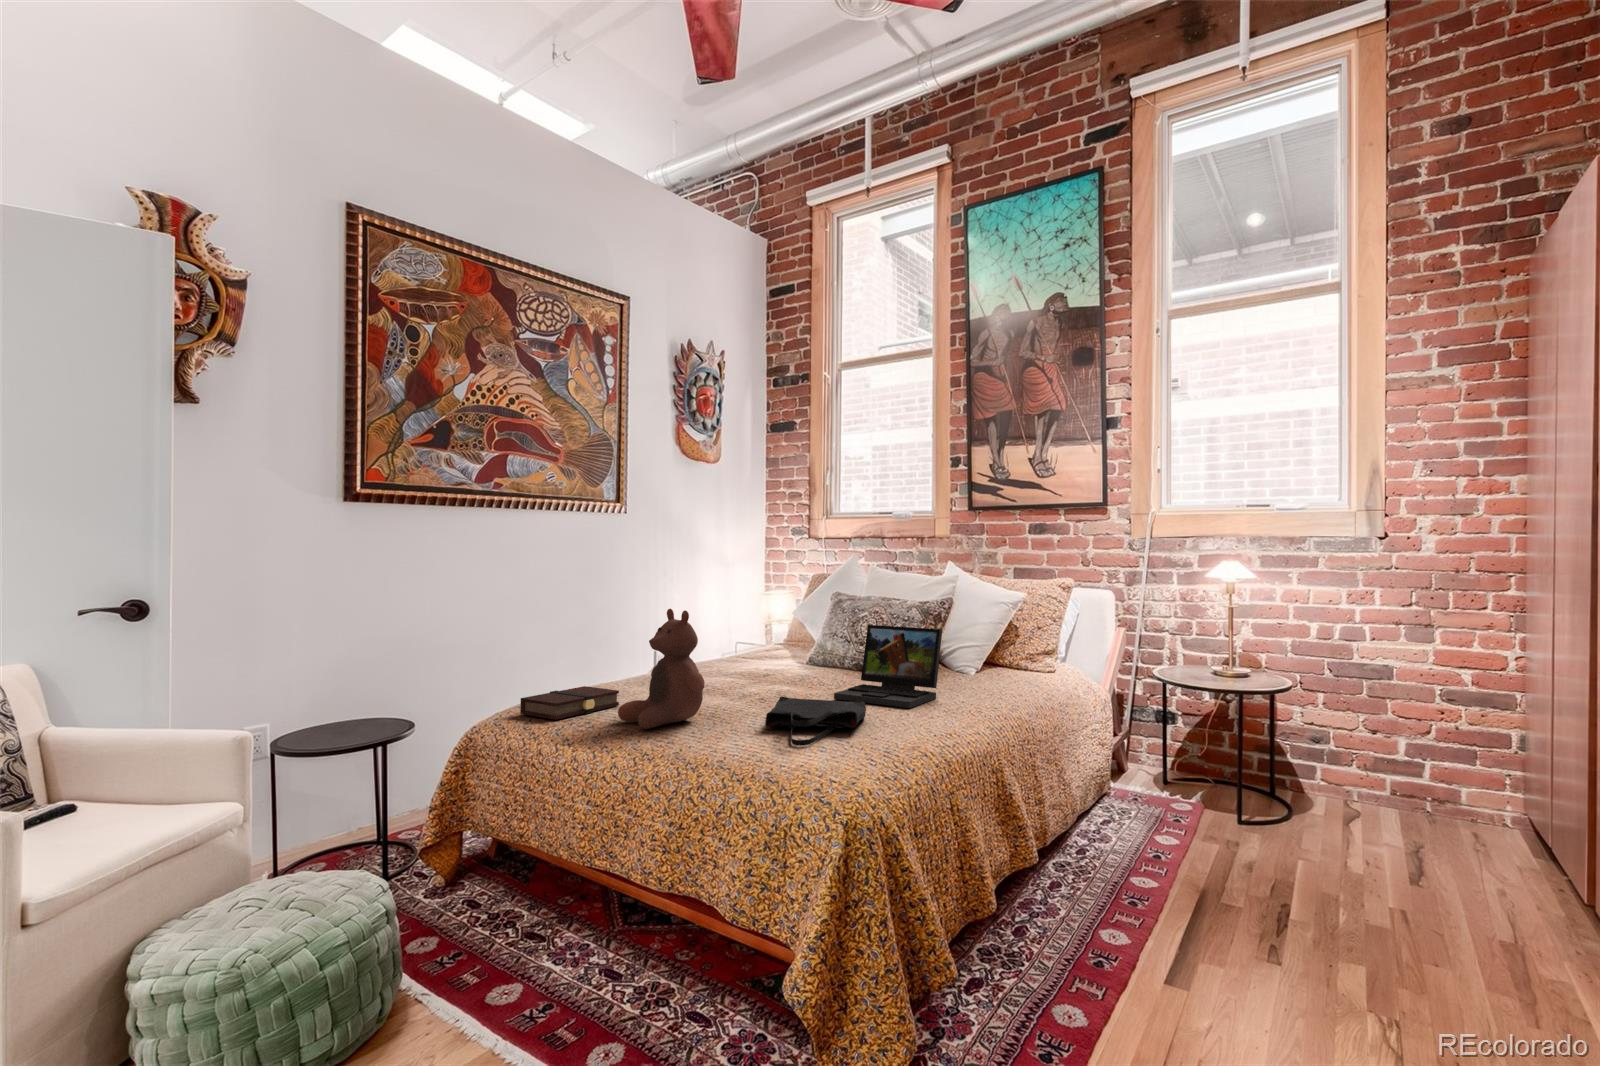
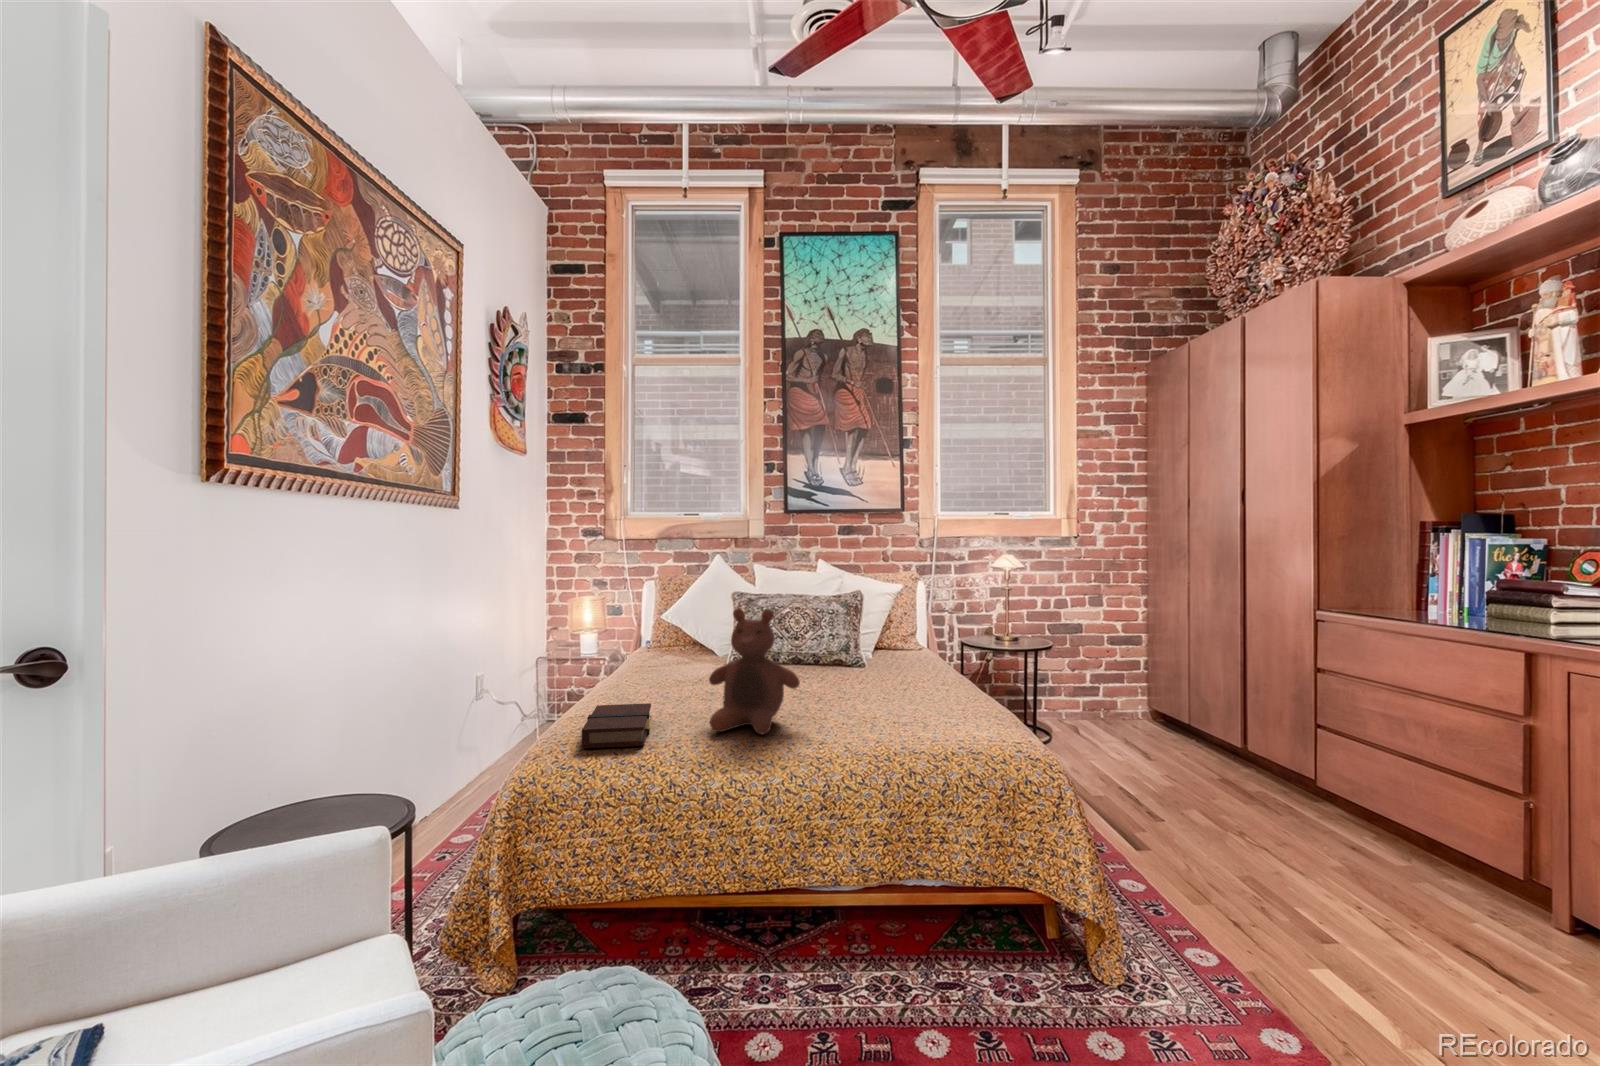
laptop: present [834,625,942,708] -> none [805,609,887,680]
tote bag: present [766,696,866,746] -> none [821,677,926,721]

